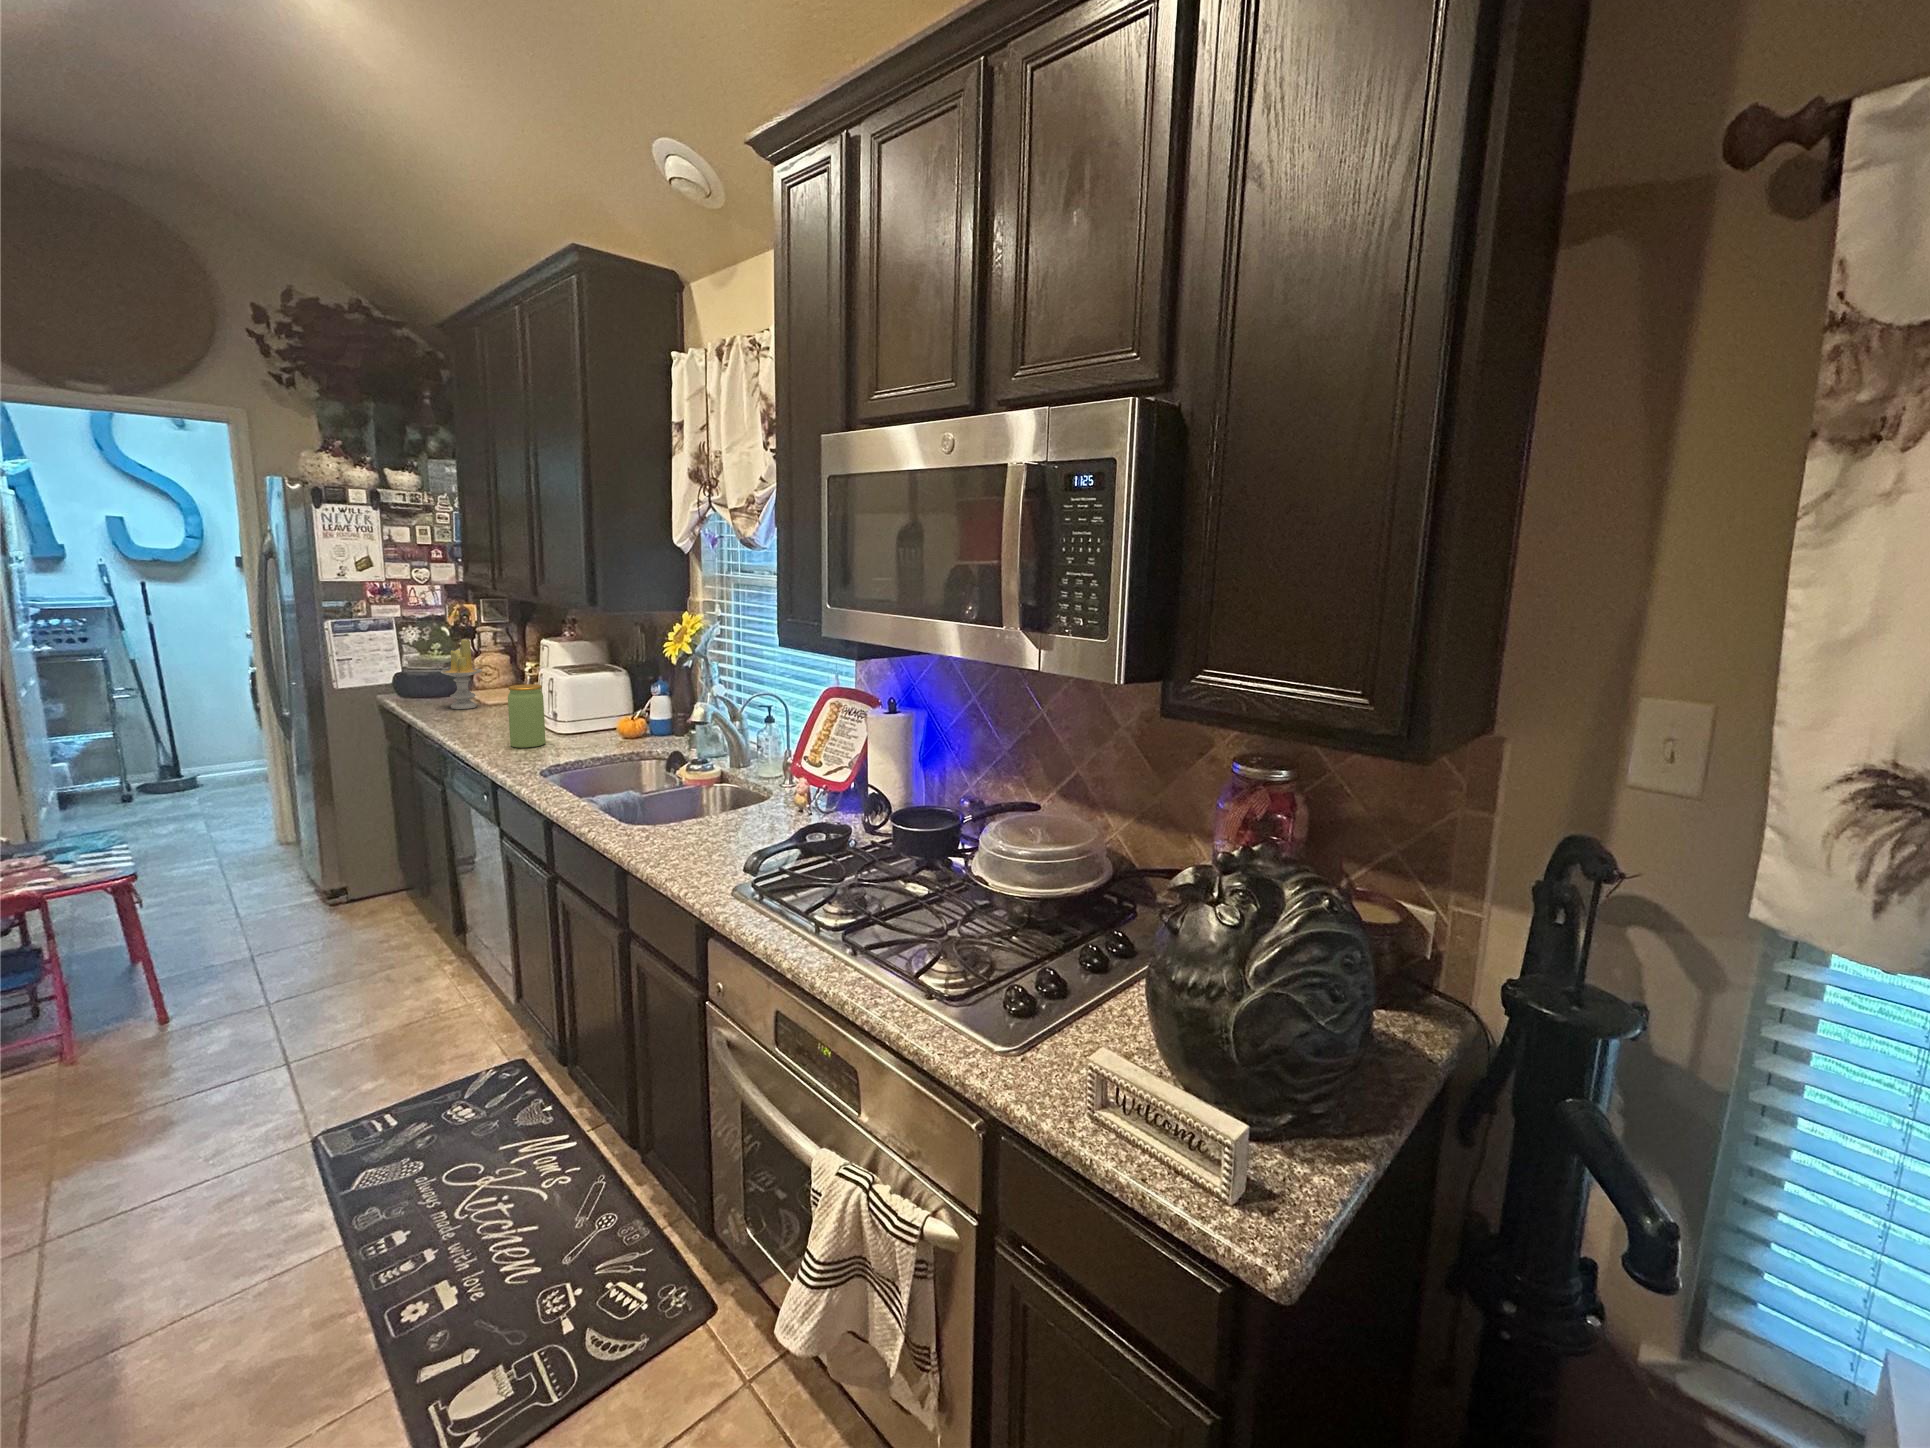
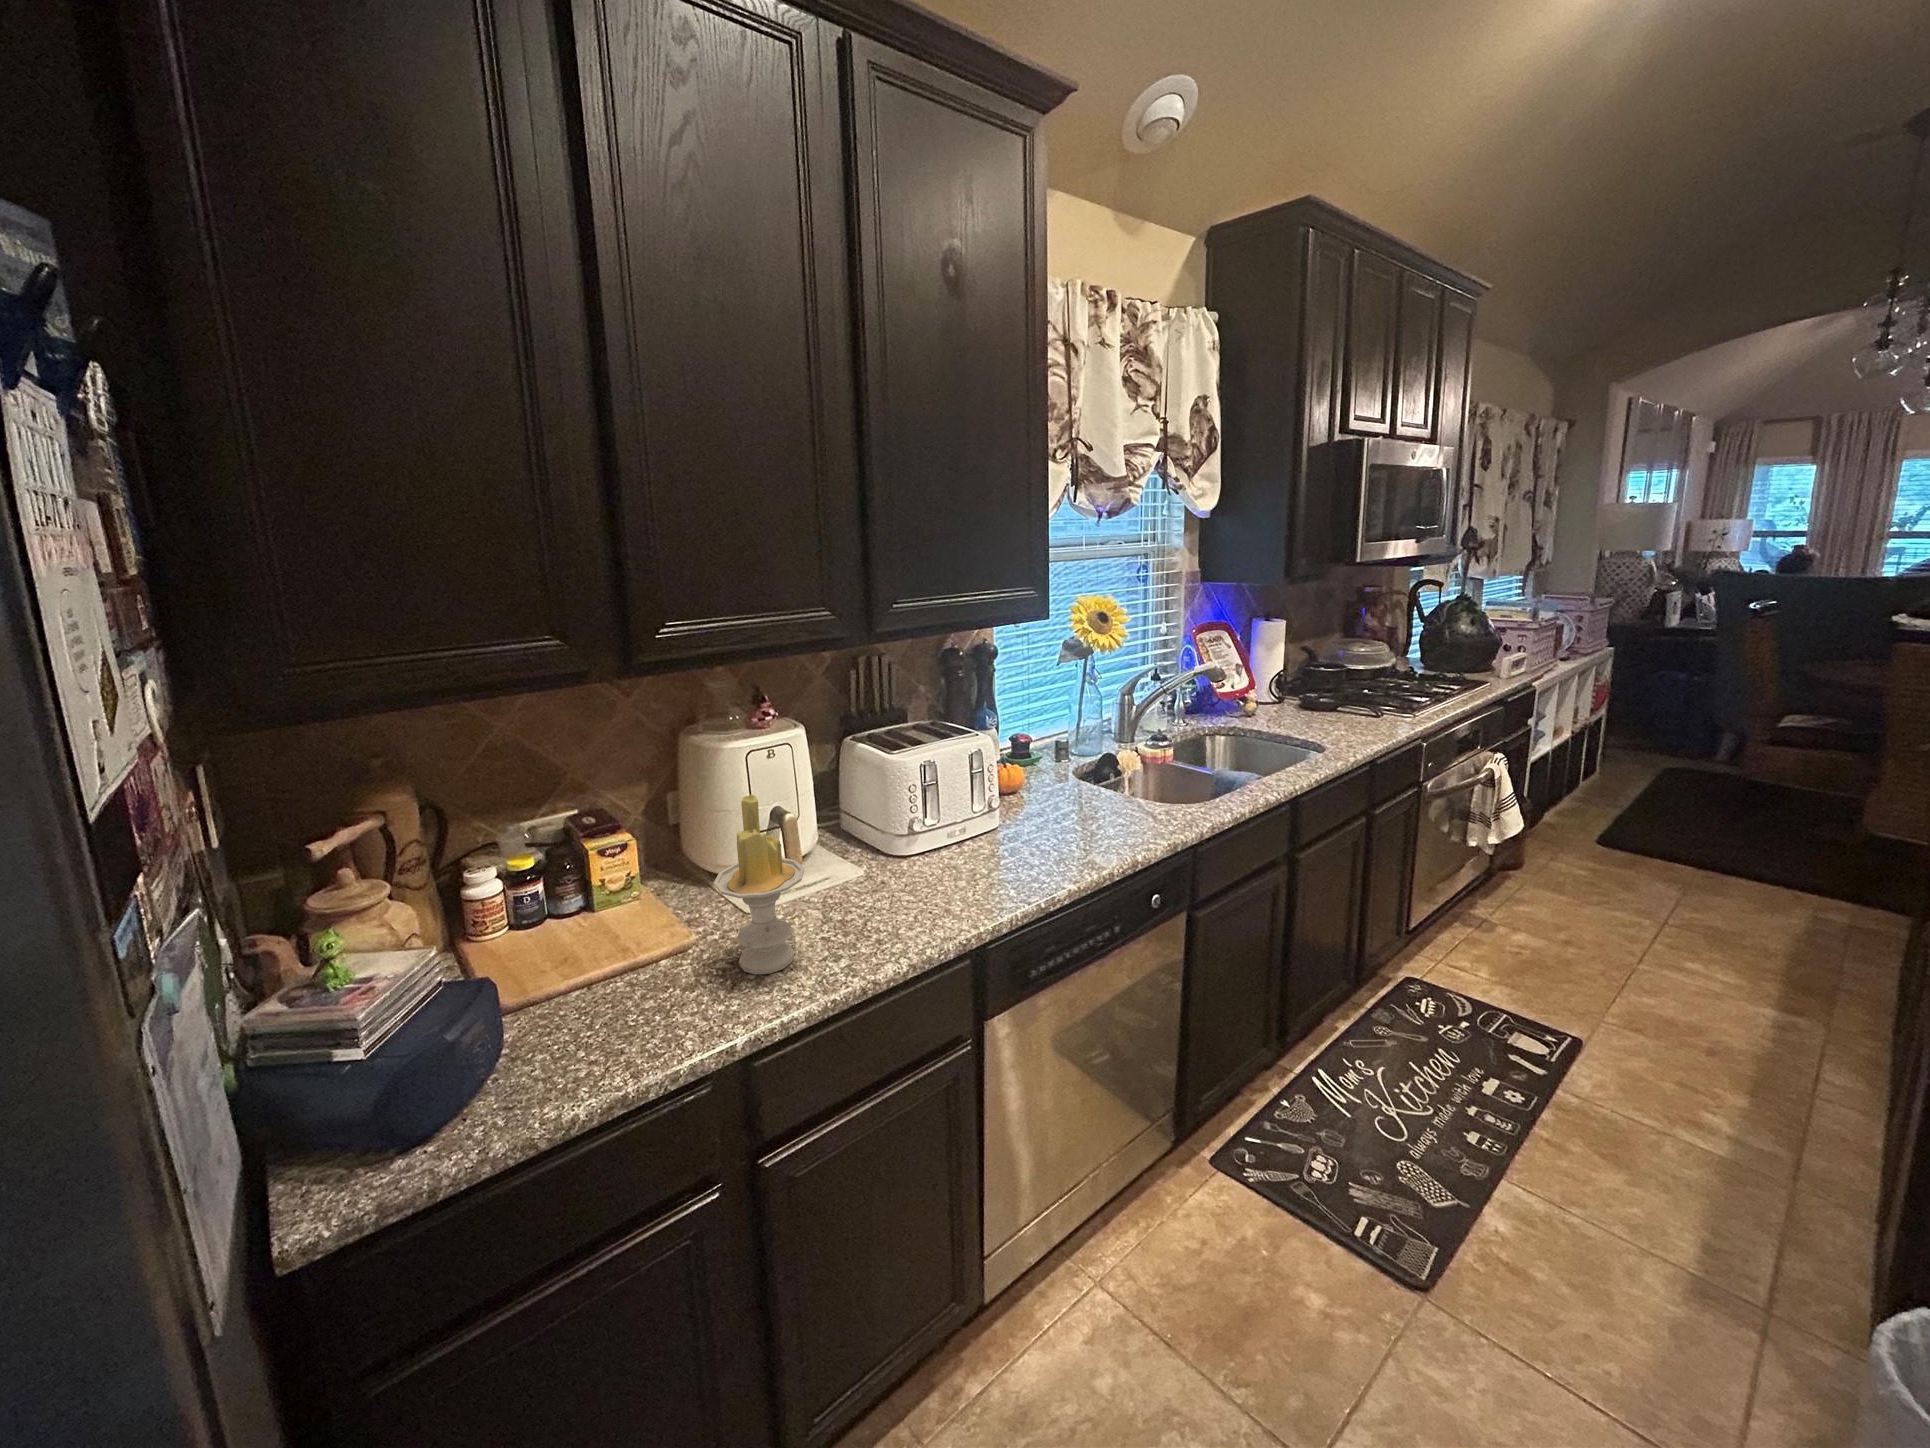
jar: present [508,684,545,748] -> none [1076,741,1123,839]

